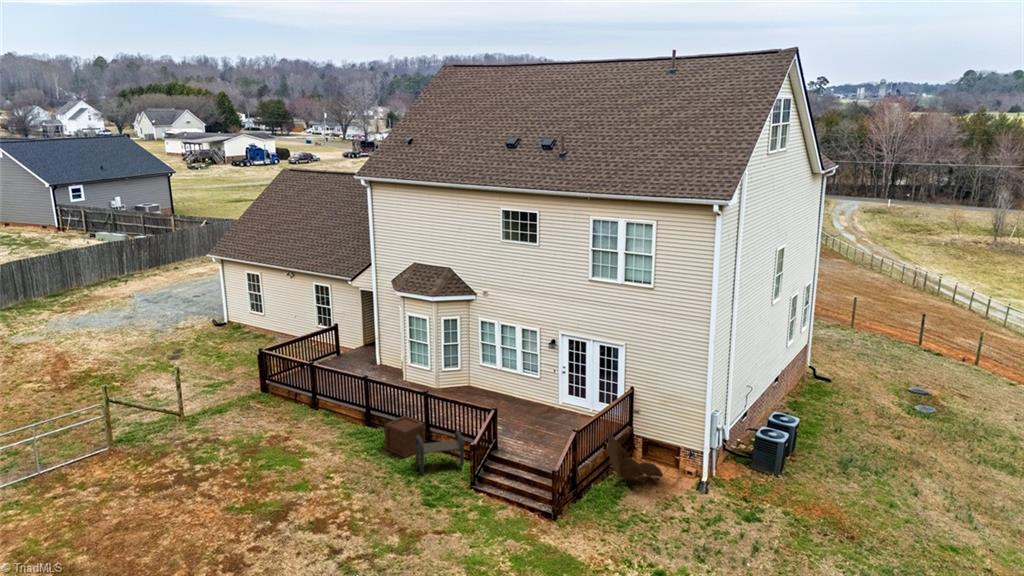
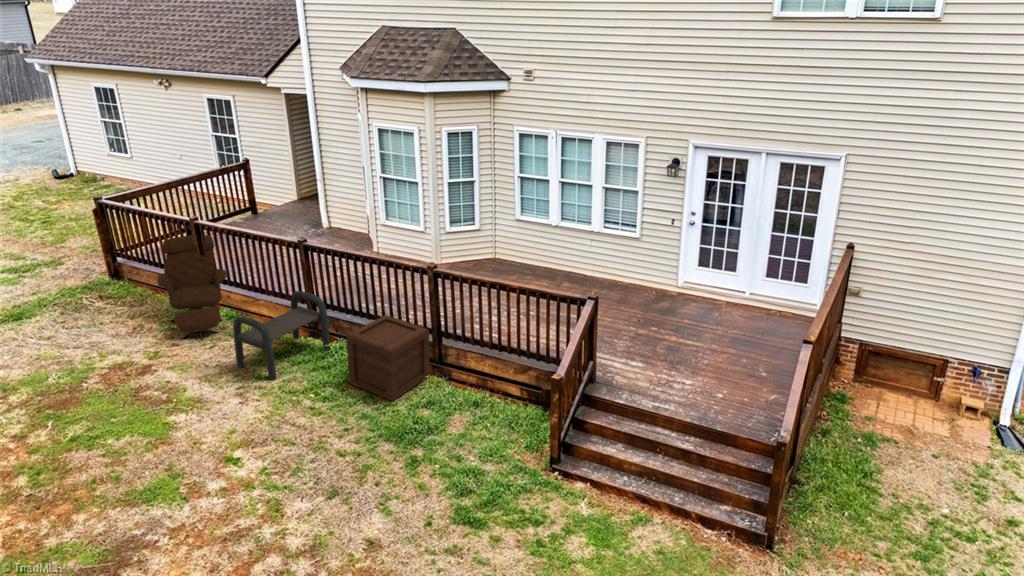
bench: present [415,431,464,474] -> present [233,291,330,380]
lounge chair: present [608,434,663,490] -> present [158,235,227,341]

